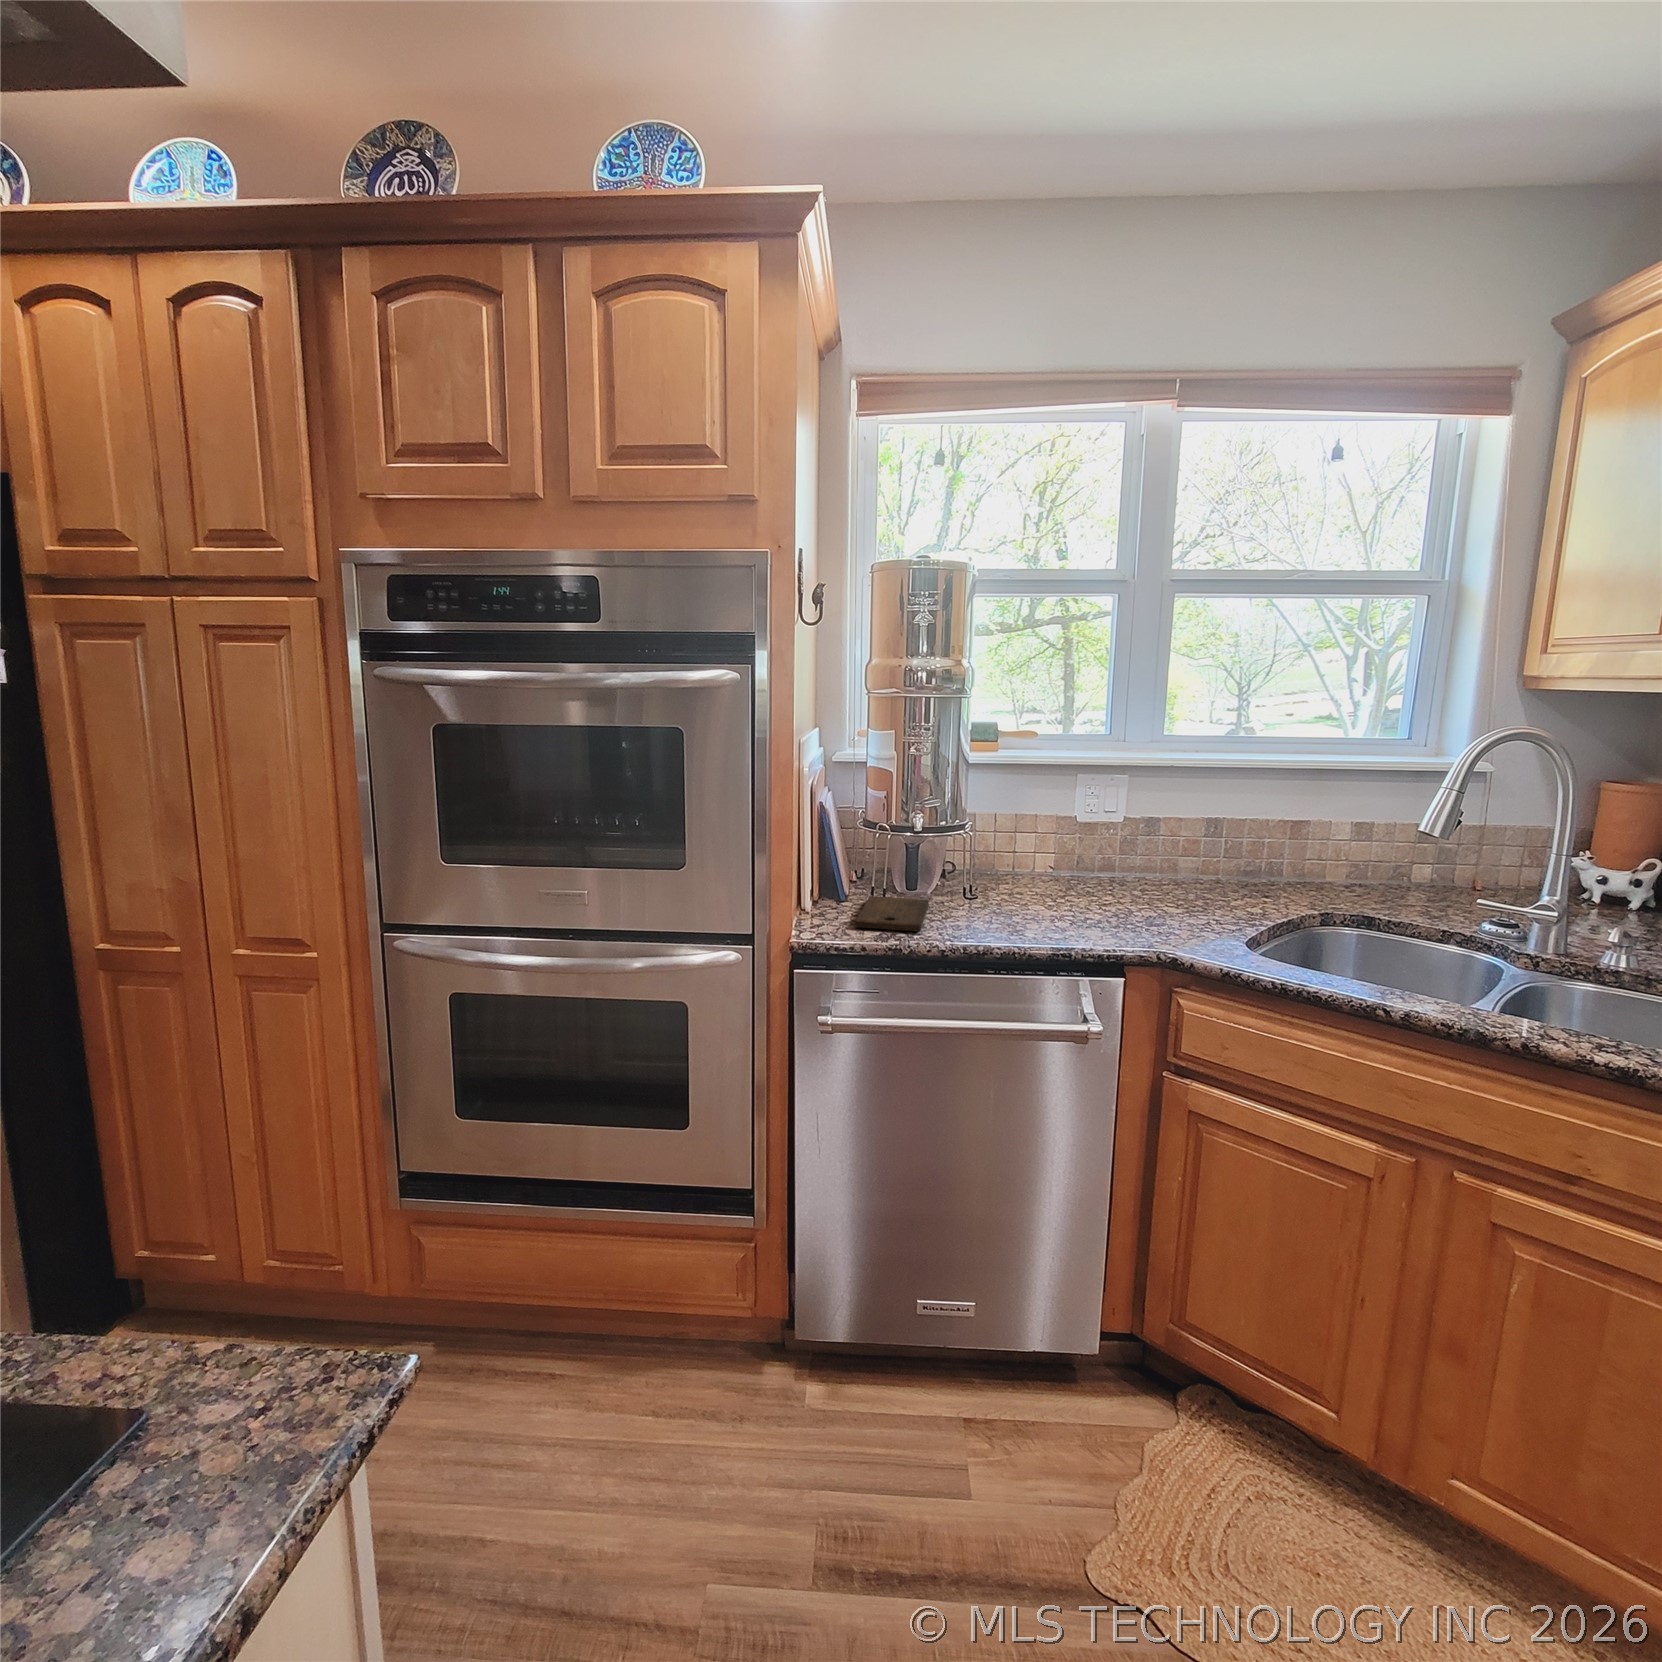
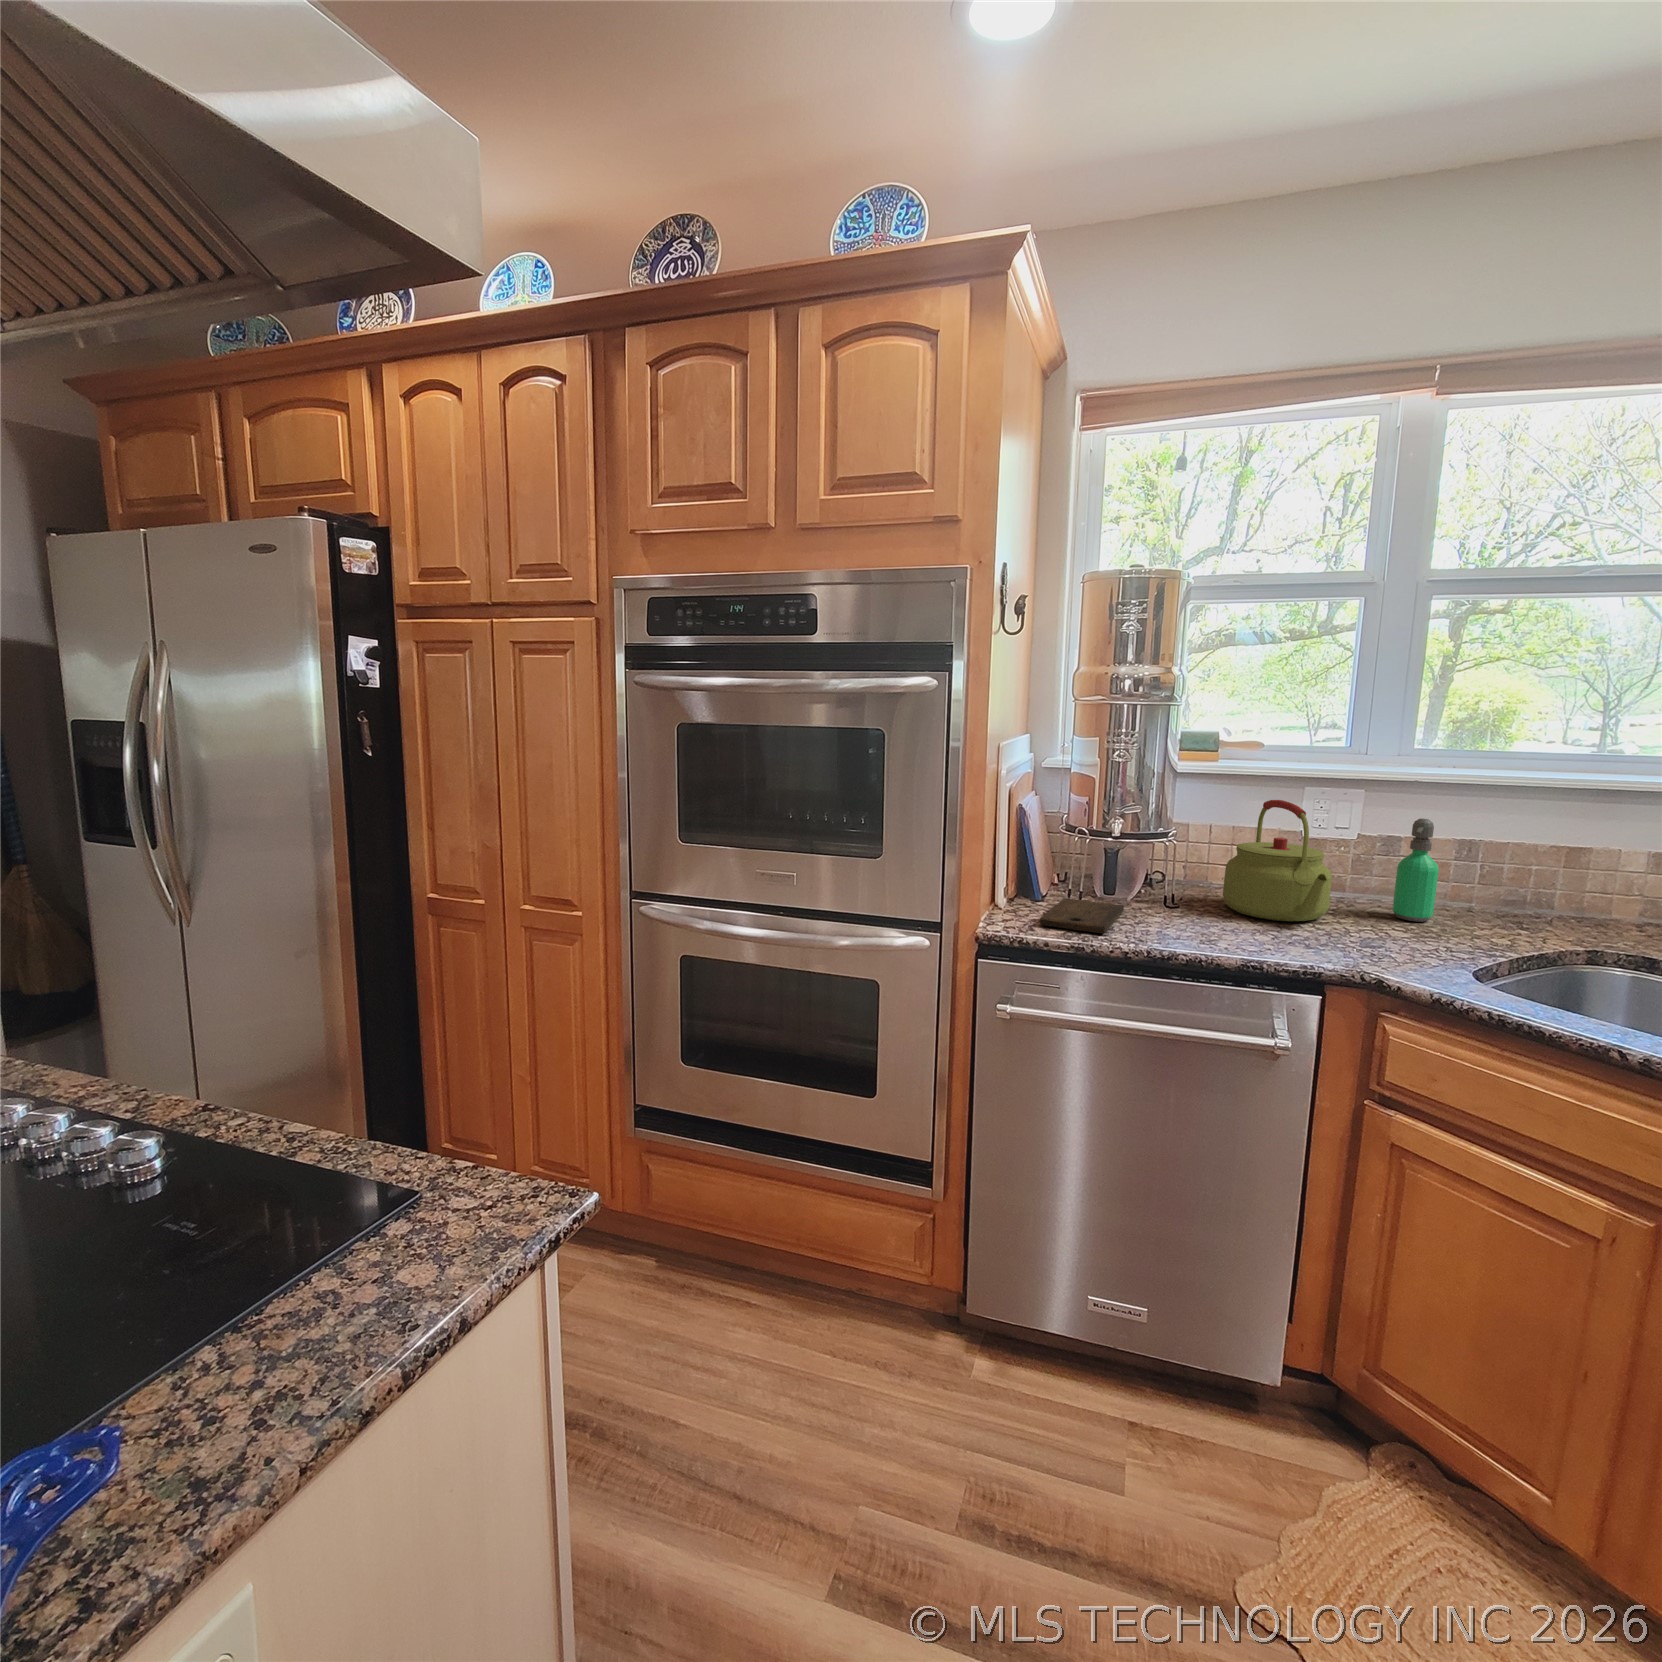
kettle: none [1014,789,1113,904] -> present [1223,800,1332,921]
soap dispenser: none [1158,802,1196,896] -> present [1393,818,1439,922]

